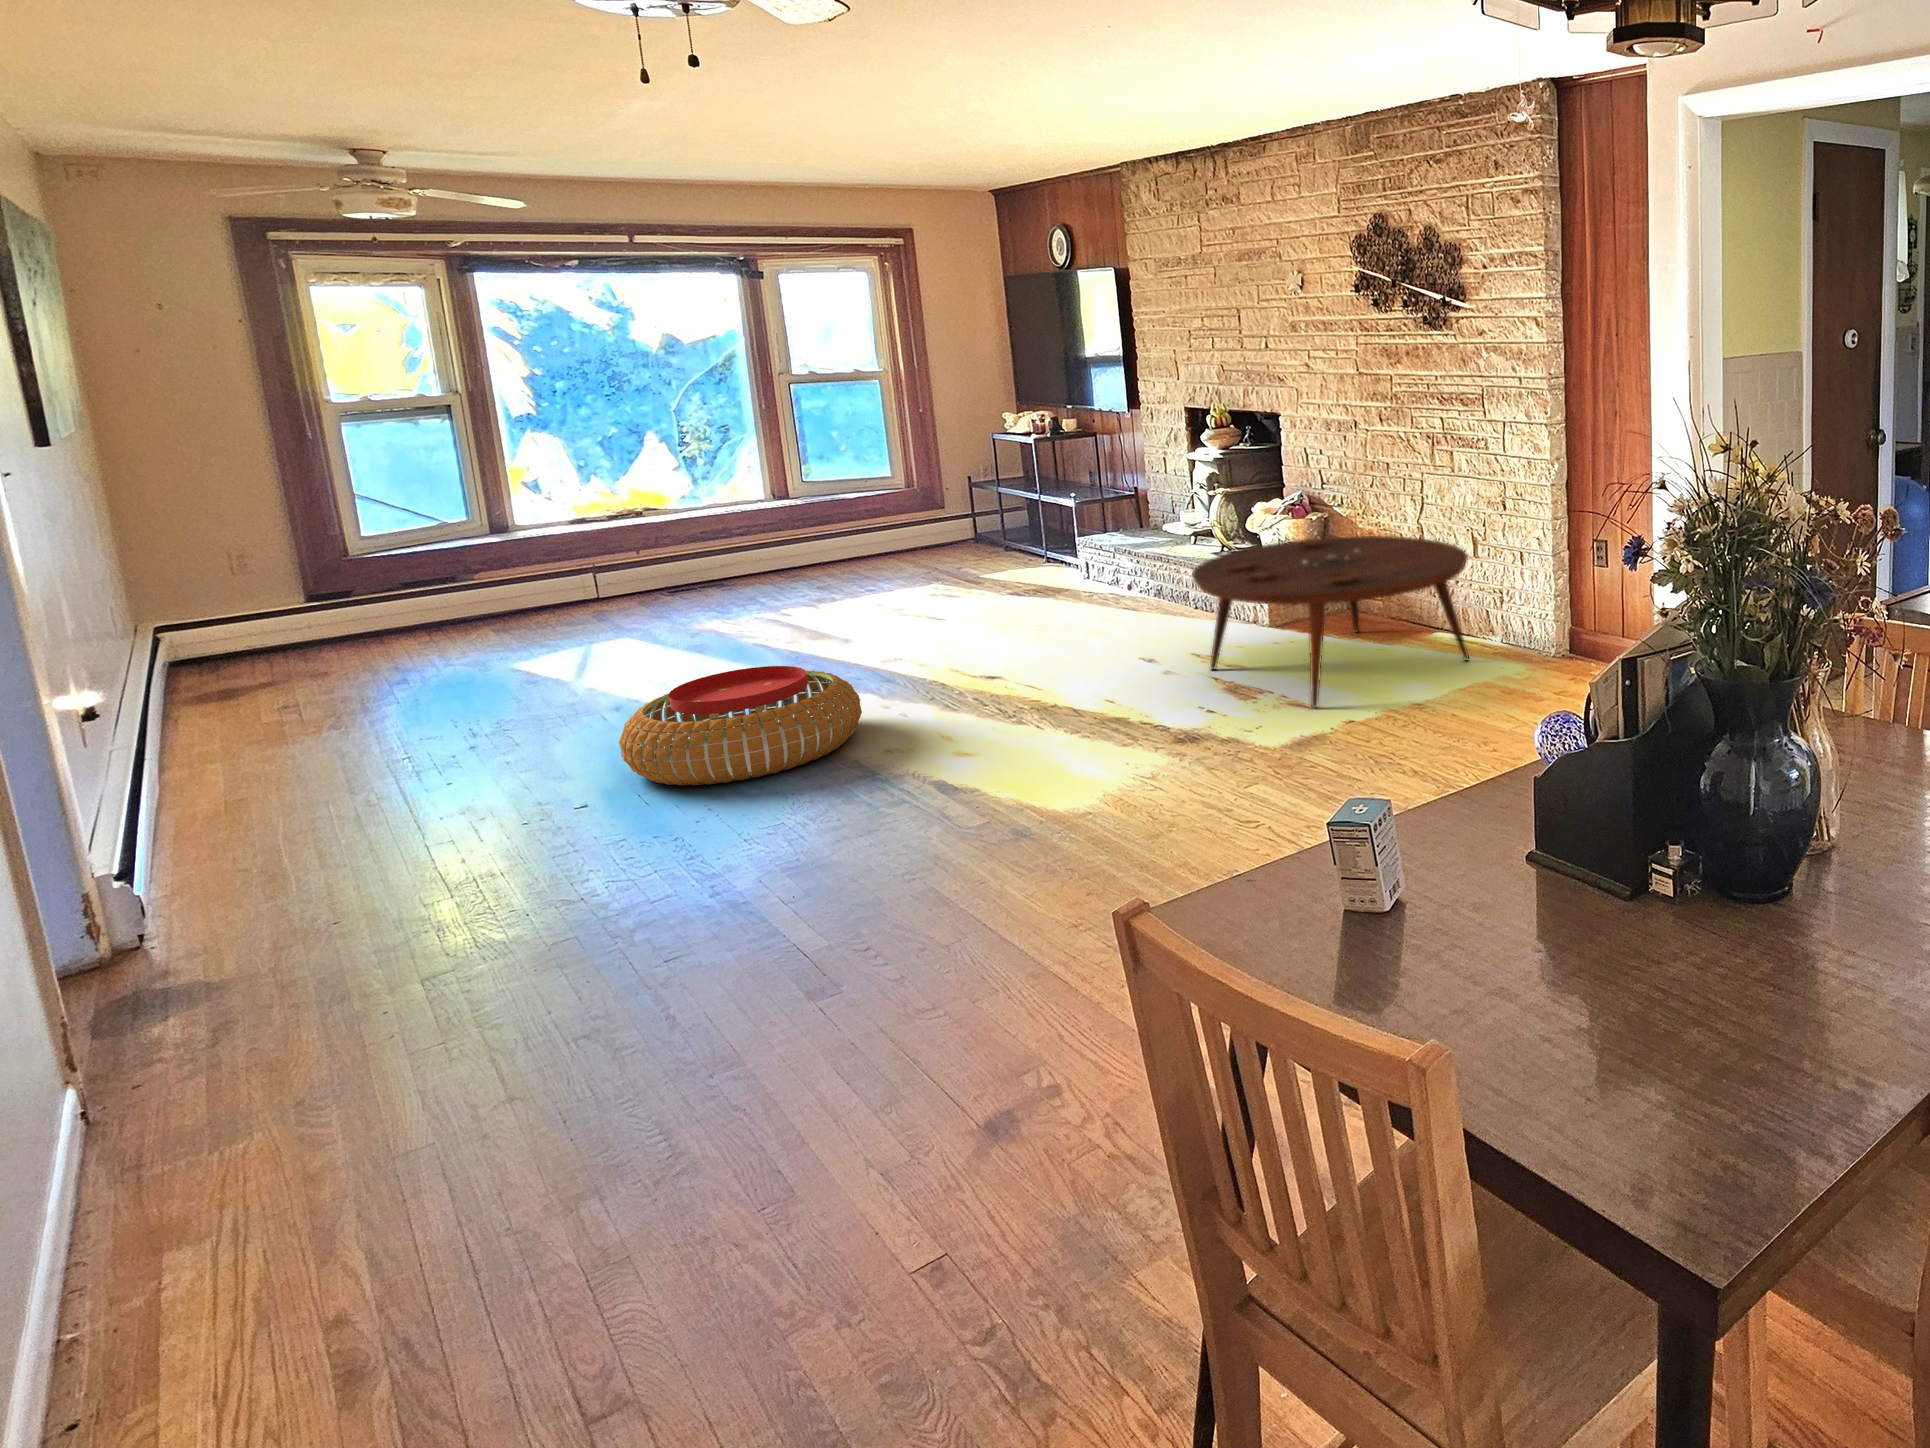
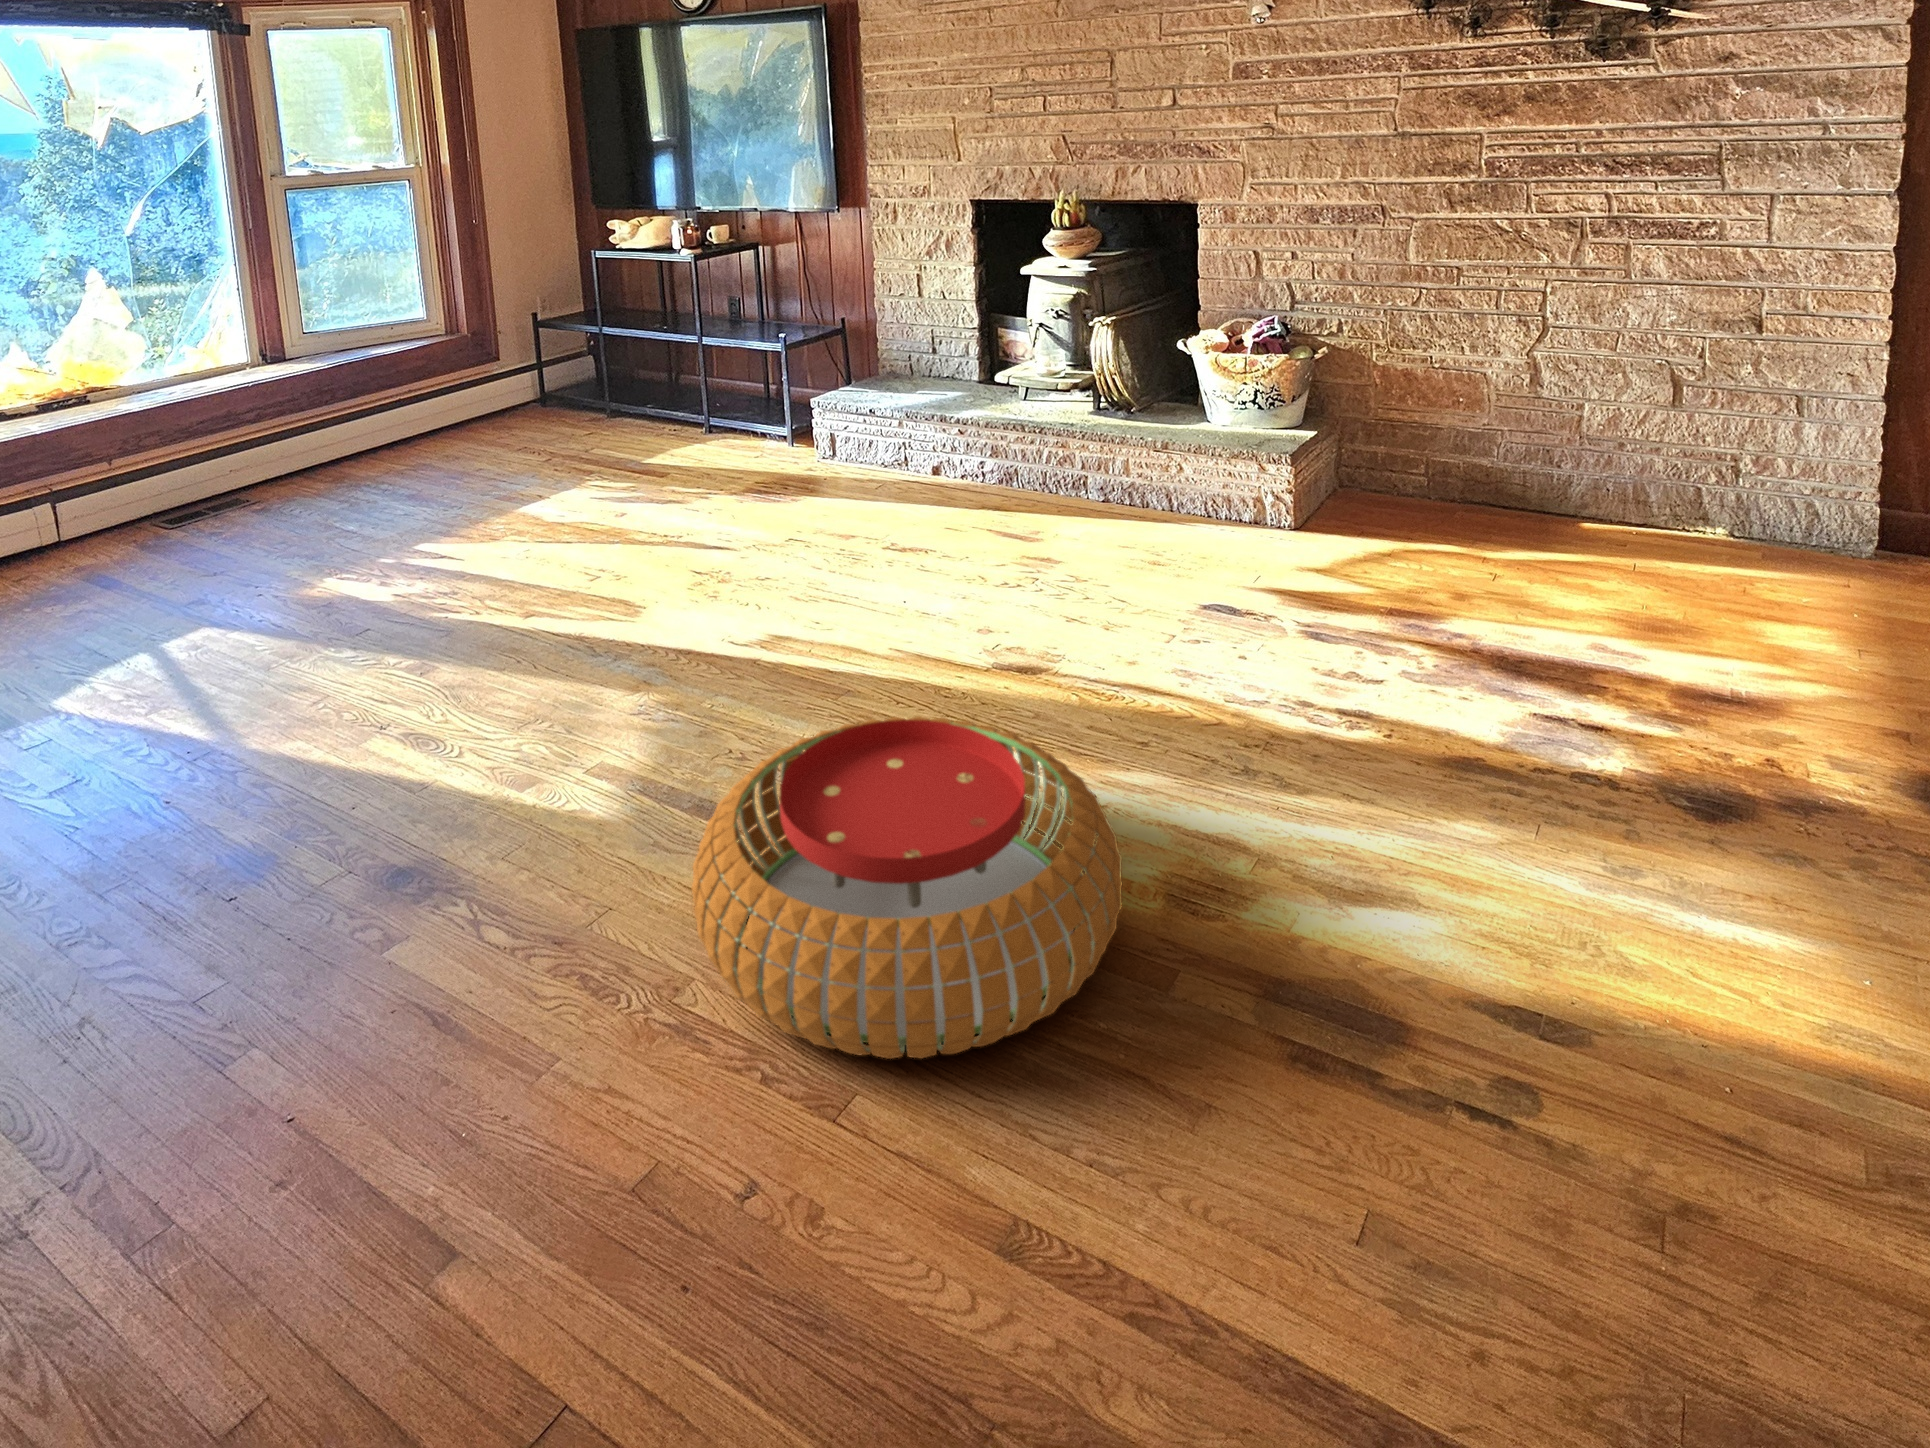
coffee table: present [1192,536,1469,708] -> none [1346,375,1862,689]

